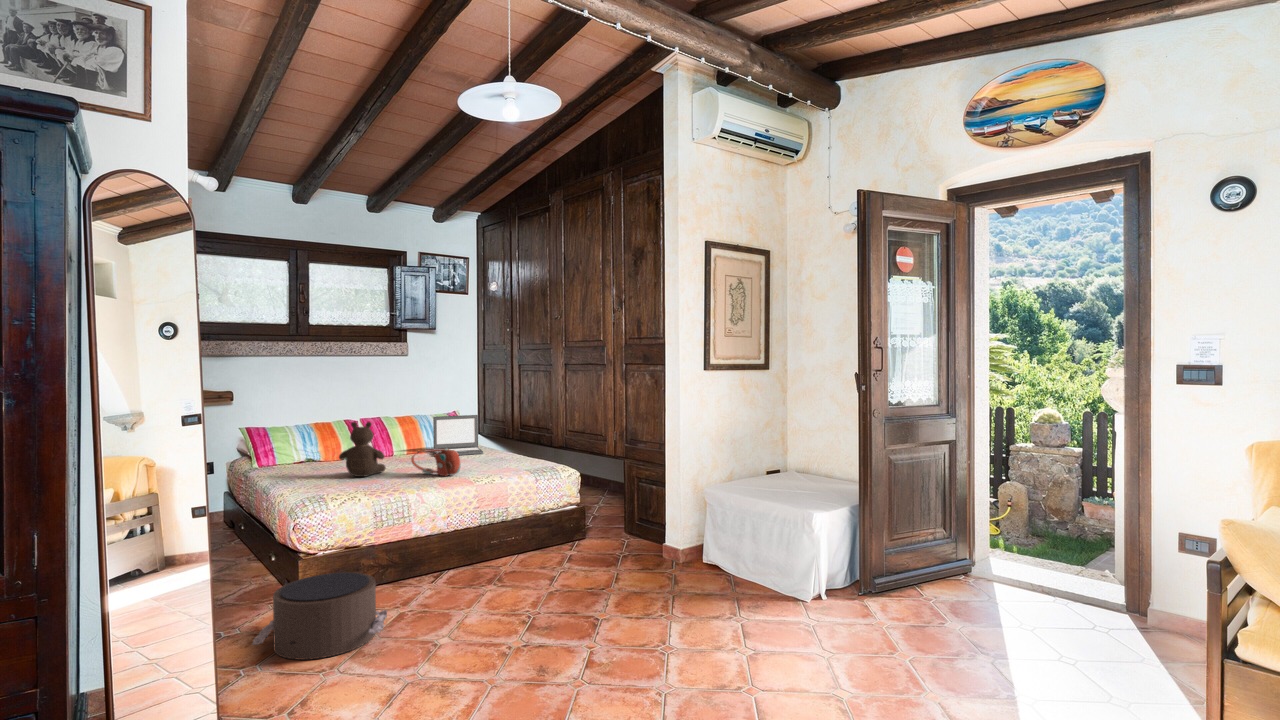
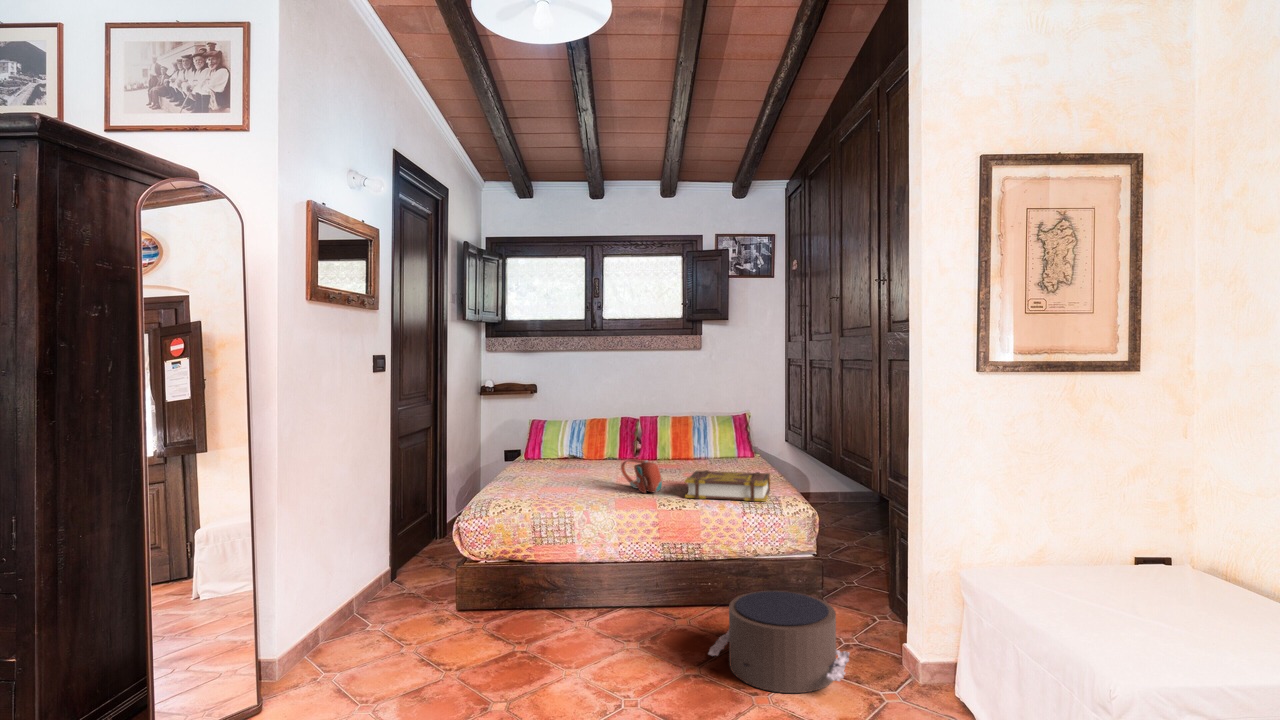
laptop: present [433,415,483,455] -> none [687,420,746,468]
teddy bear: present [339,422,386,477] -> none [557,421,605,482]
book: none [476,451,547,475] -> present [685,470,770,501]
pouf: present [252,572,387,660] -> present [708,591,850,693]

